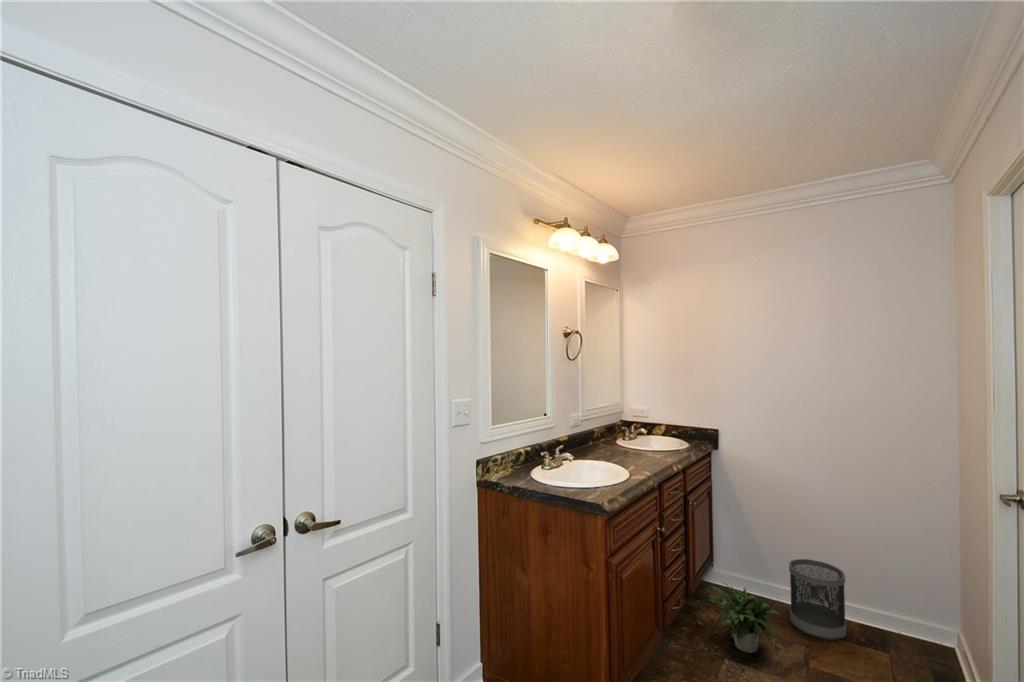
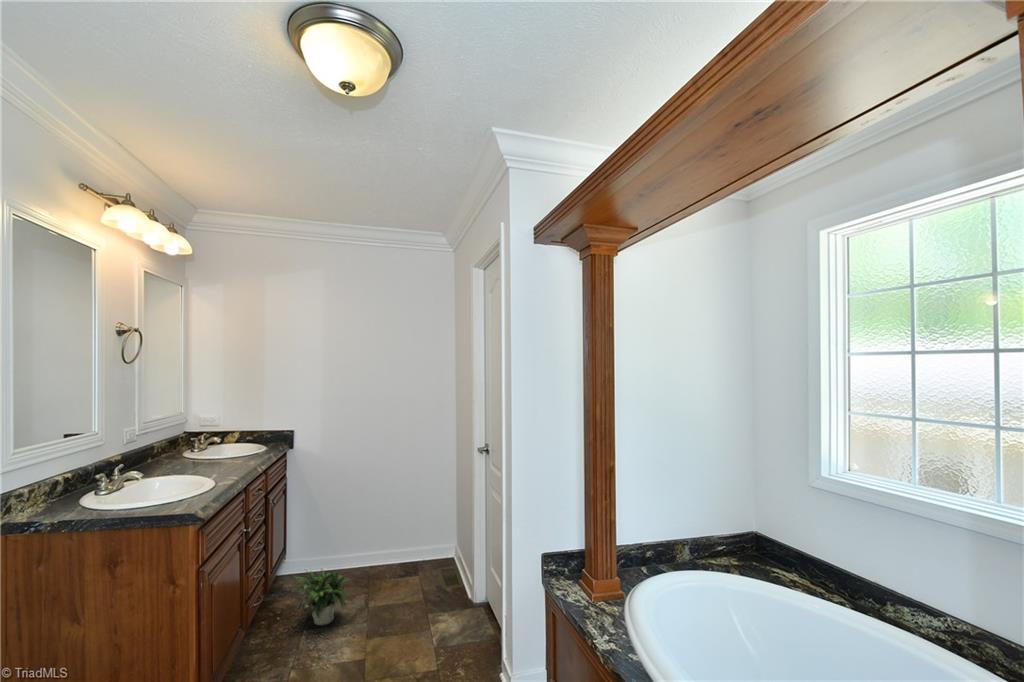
wastebasket: present [789,559,847,640] -> none [358,528,399,591]

